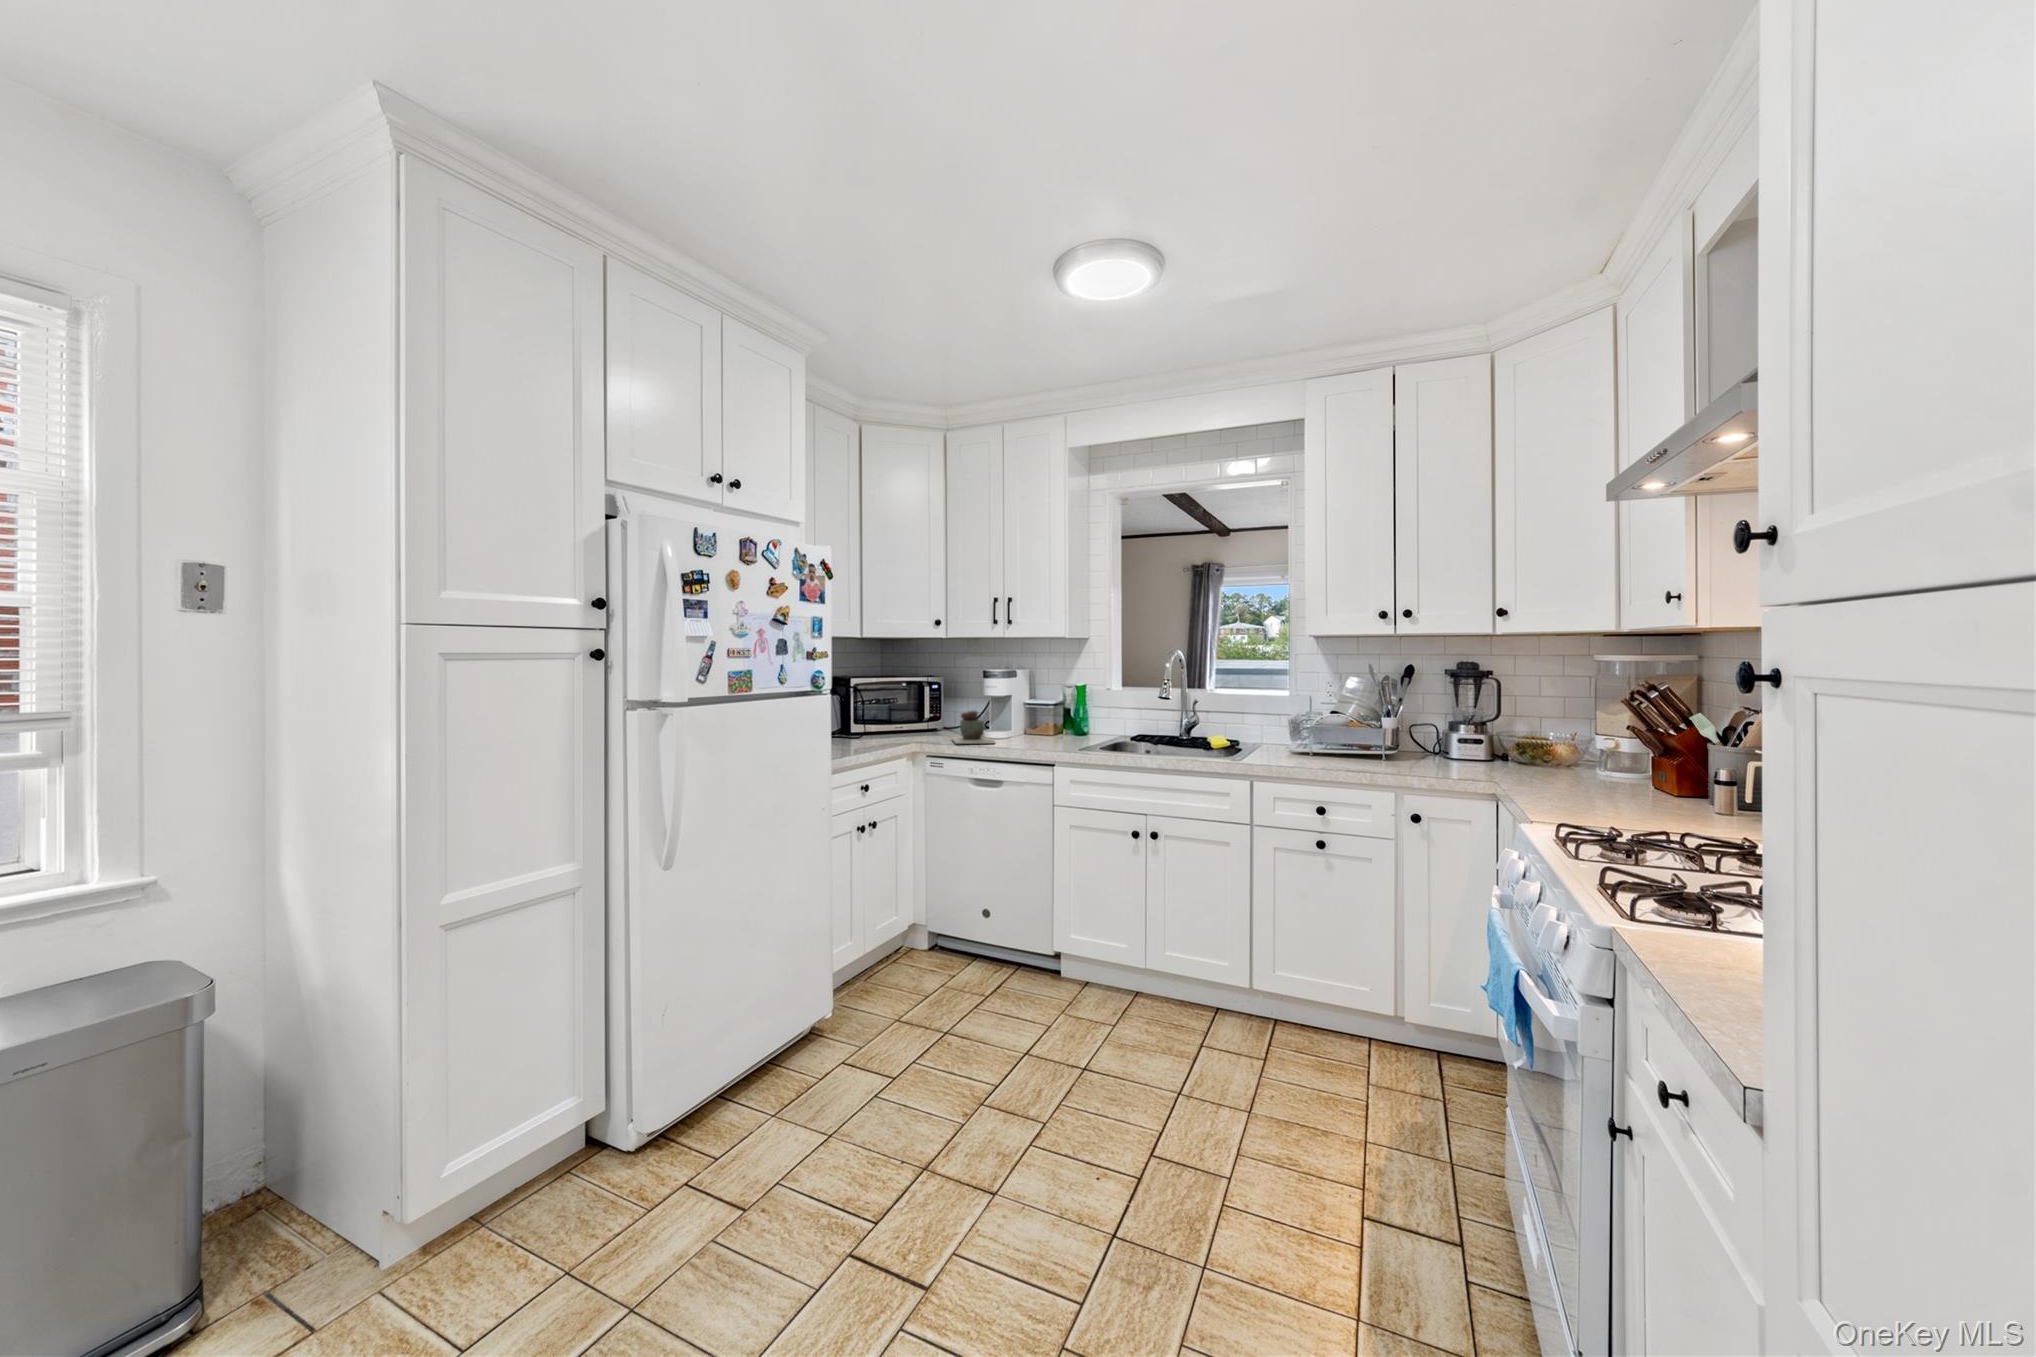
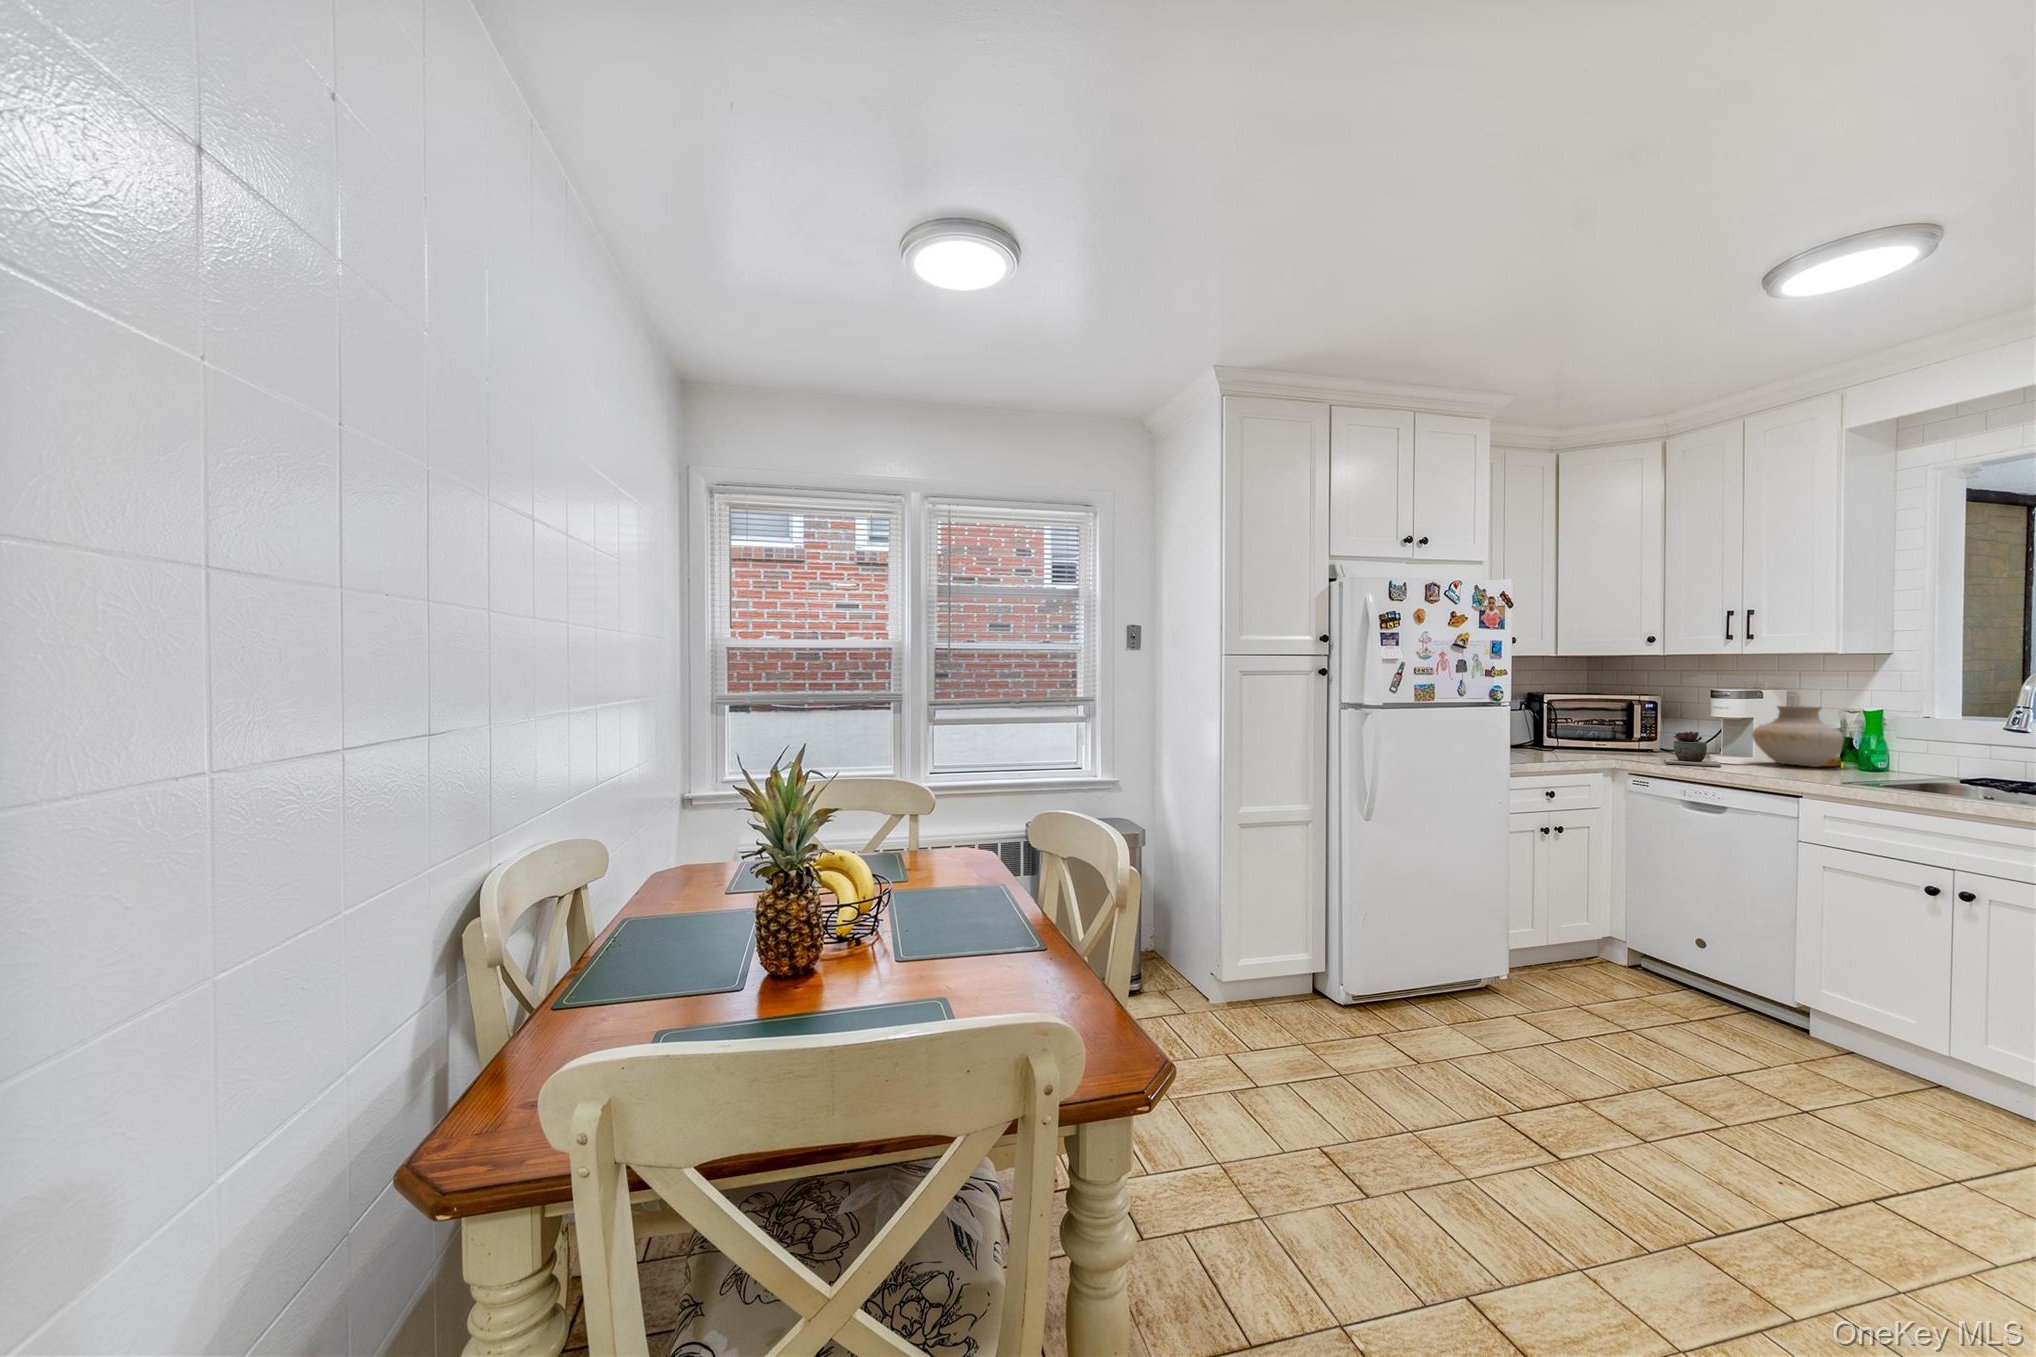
vase: none [1012,682,1070,736] -> present [1752,706,1844,767]

